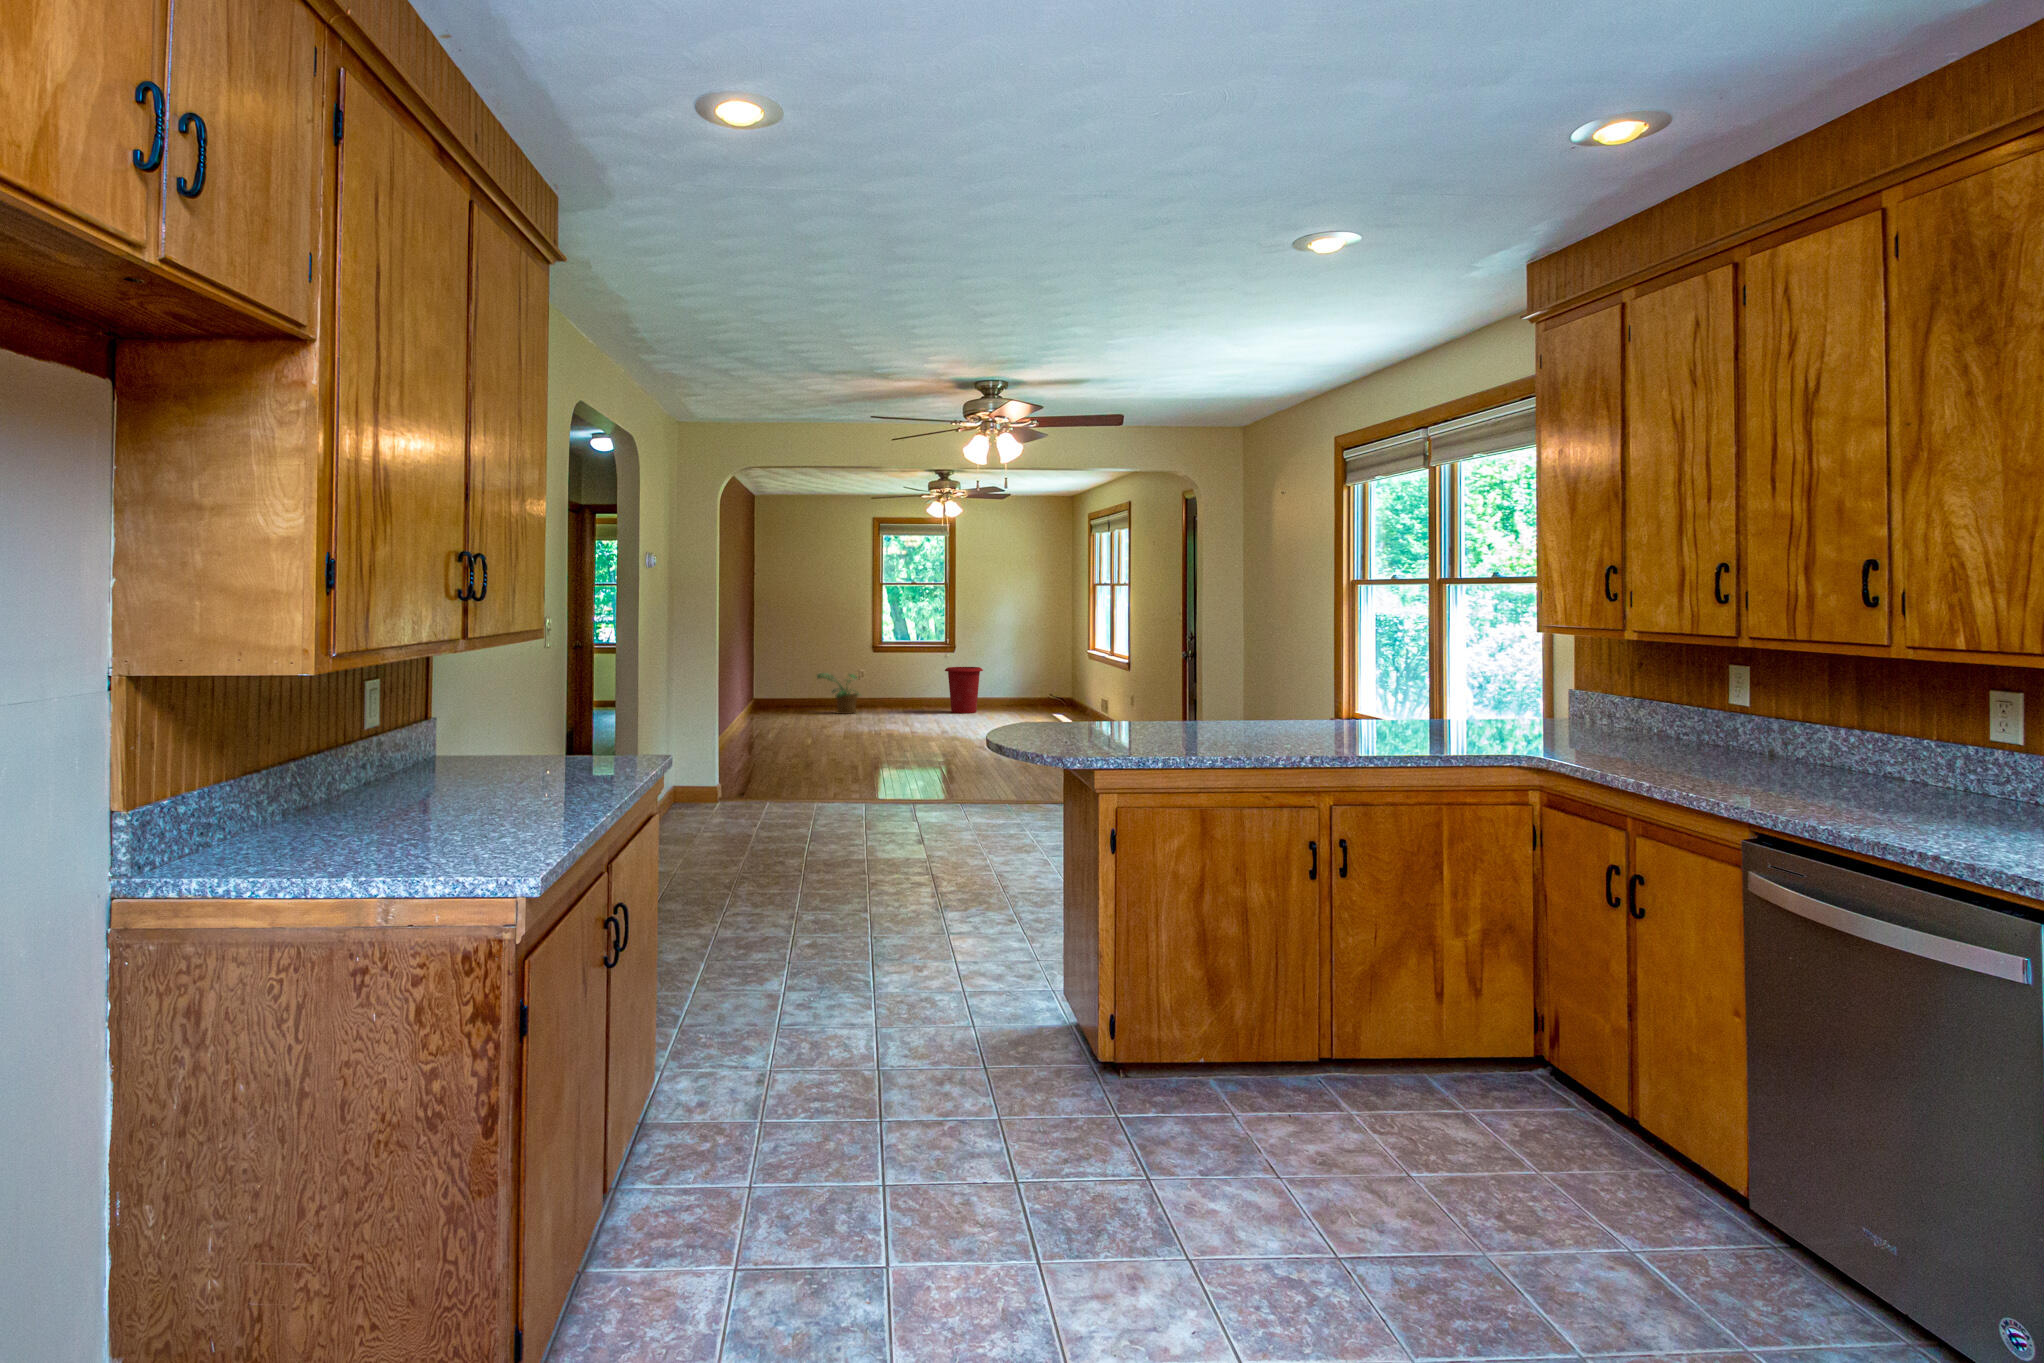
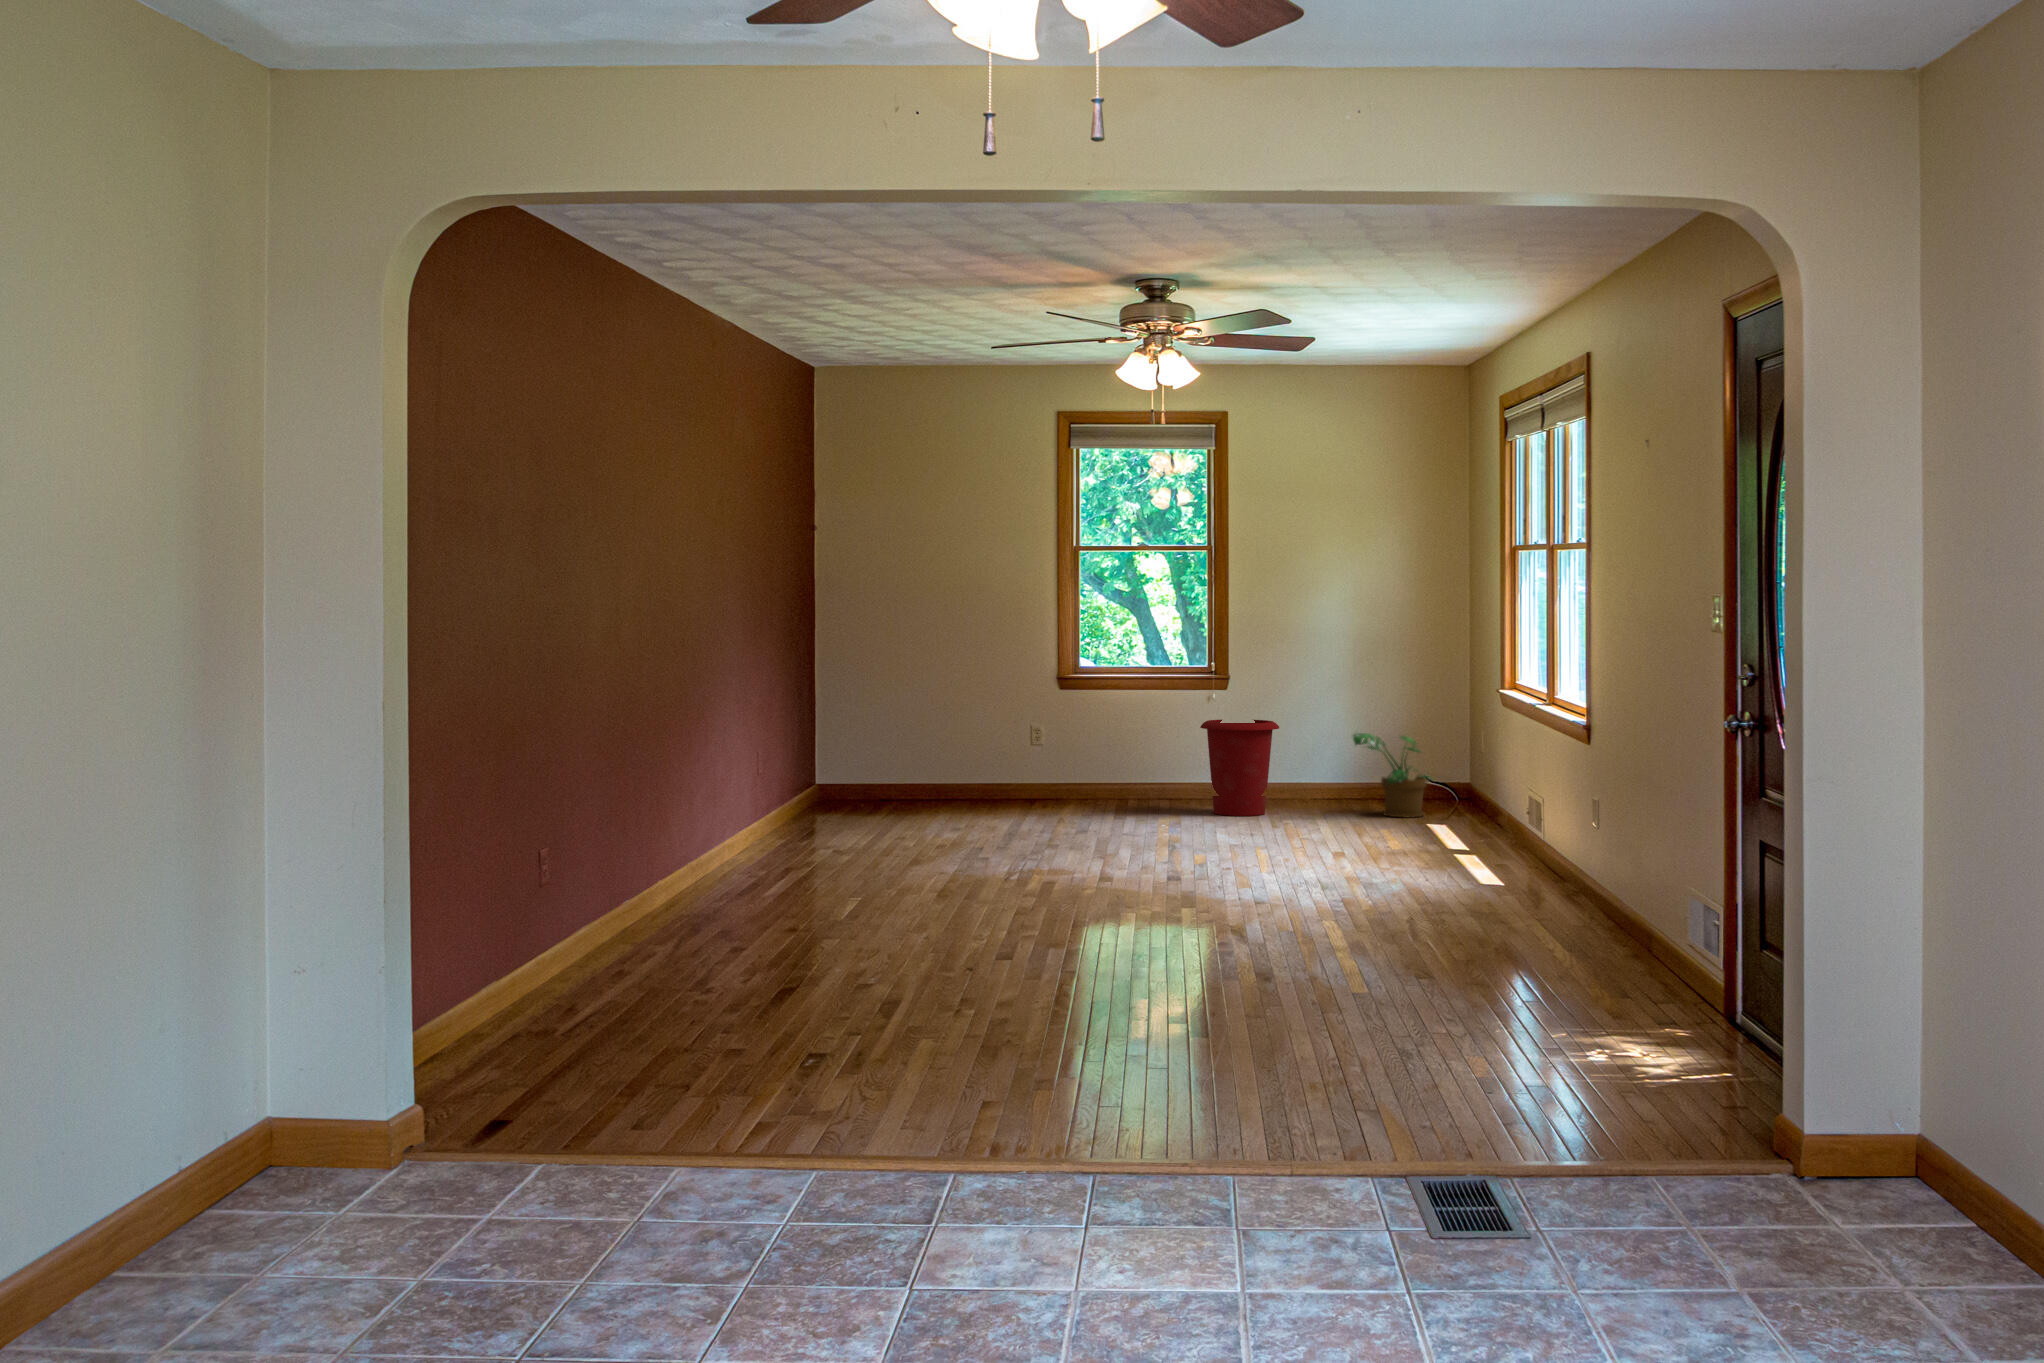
potted plant: present [817,673,859,714] -> present [1353,733,1432,818]

